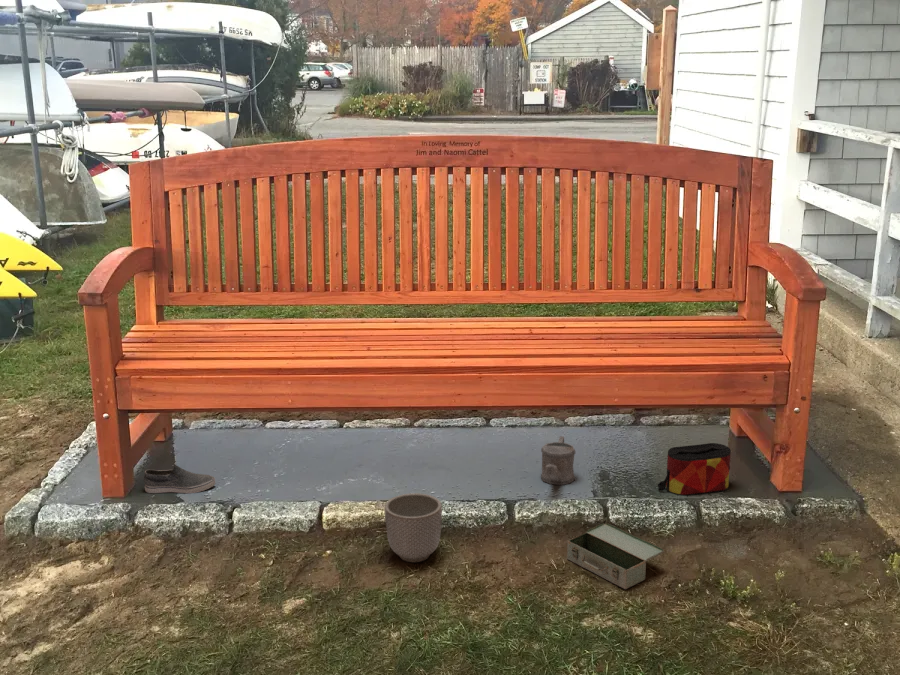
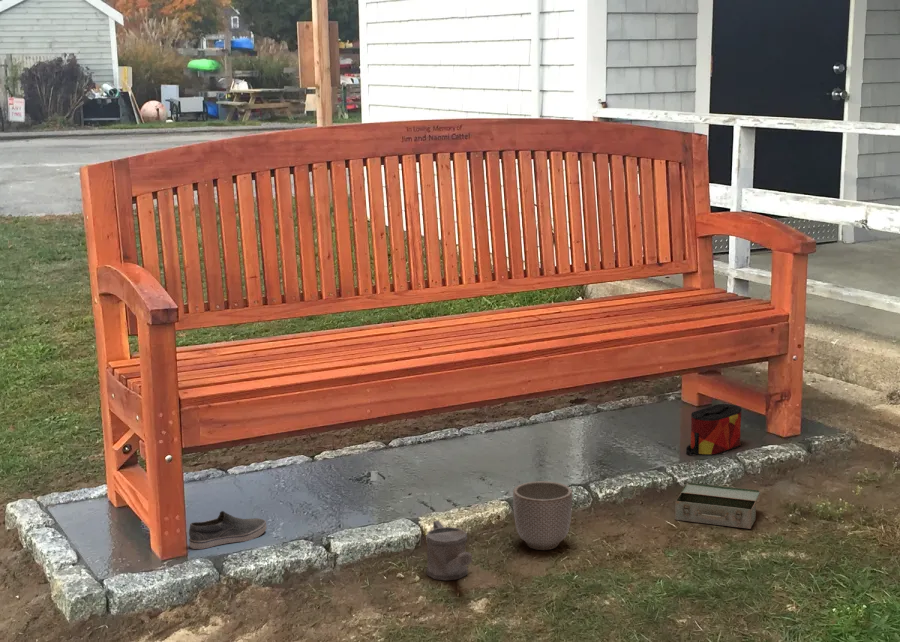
watering can: present [541,436,575,485] -> present [426,521,472,580]

